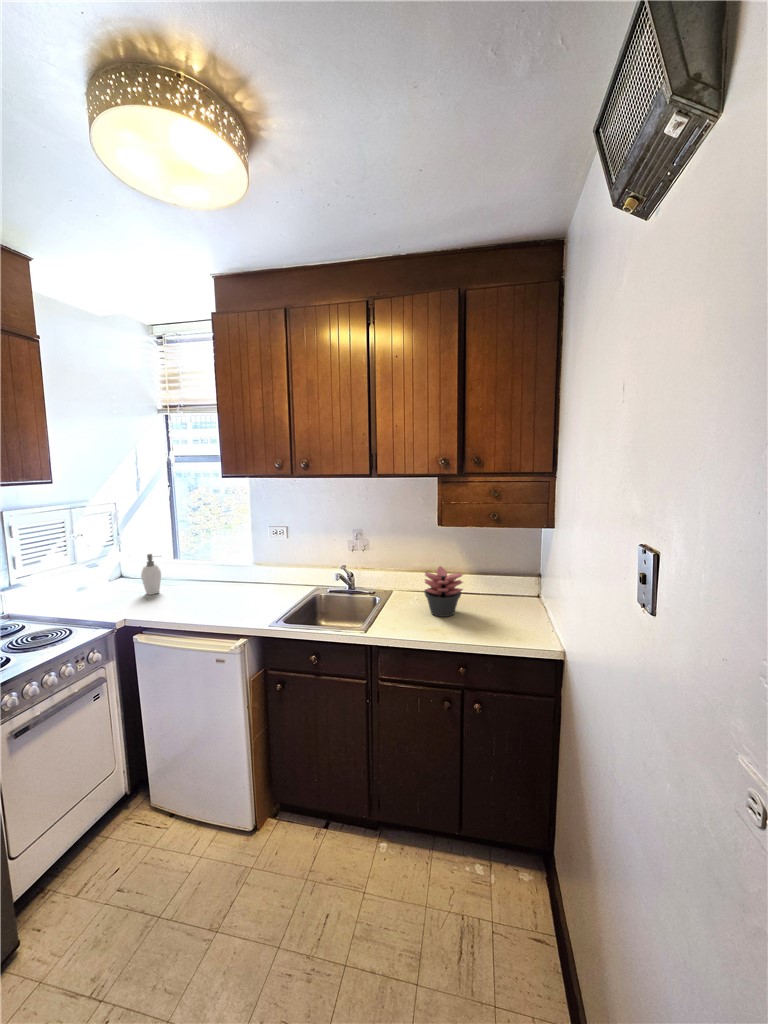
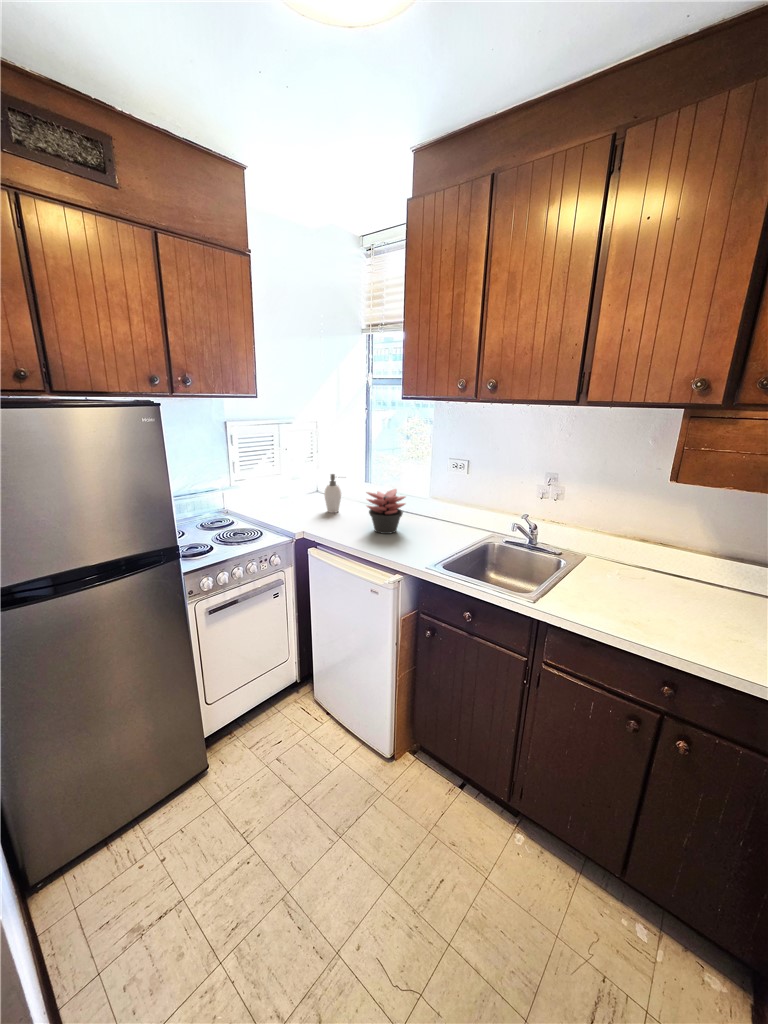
succulent plant: present [424,566,463,617] -> present [367,489,405,534]

